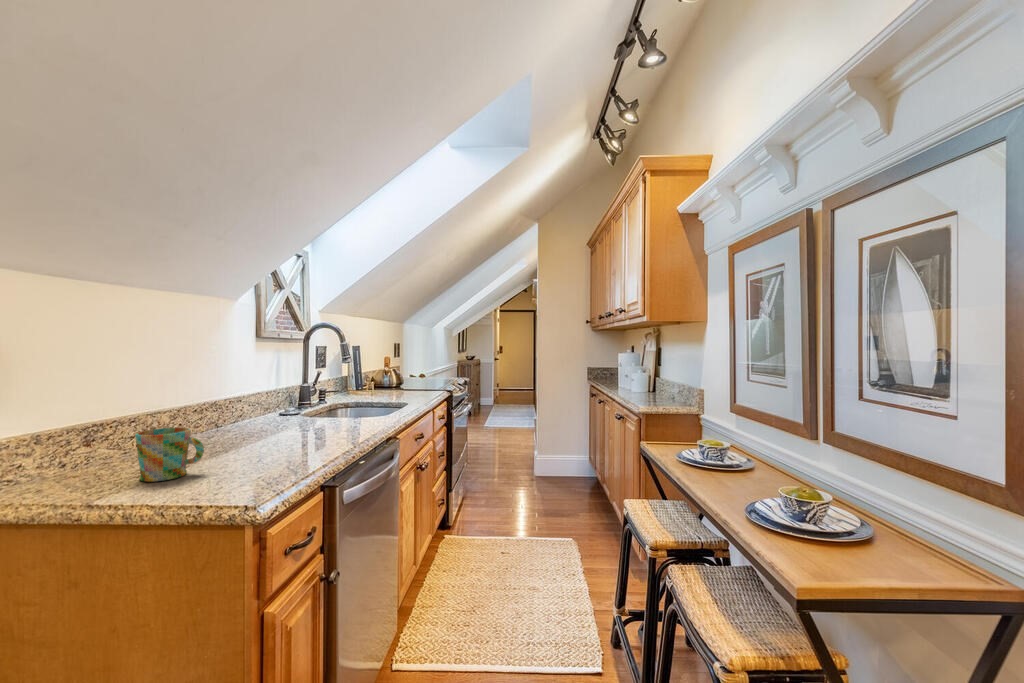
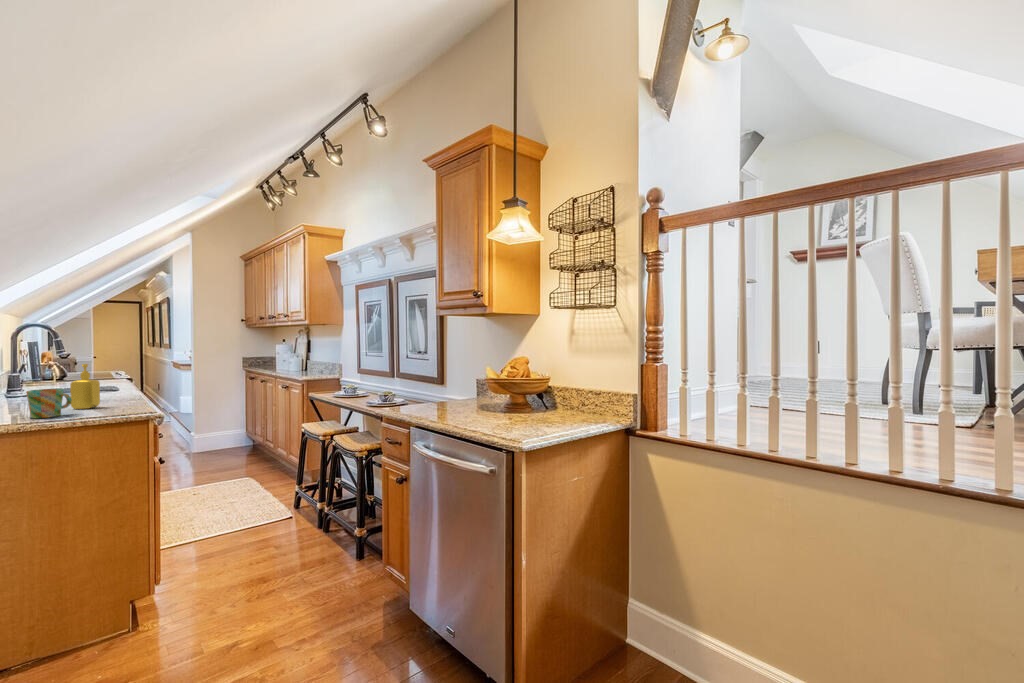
soap dispenser: none [241,385,276,460] -> present [70,364,100,409]

